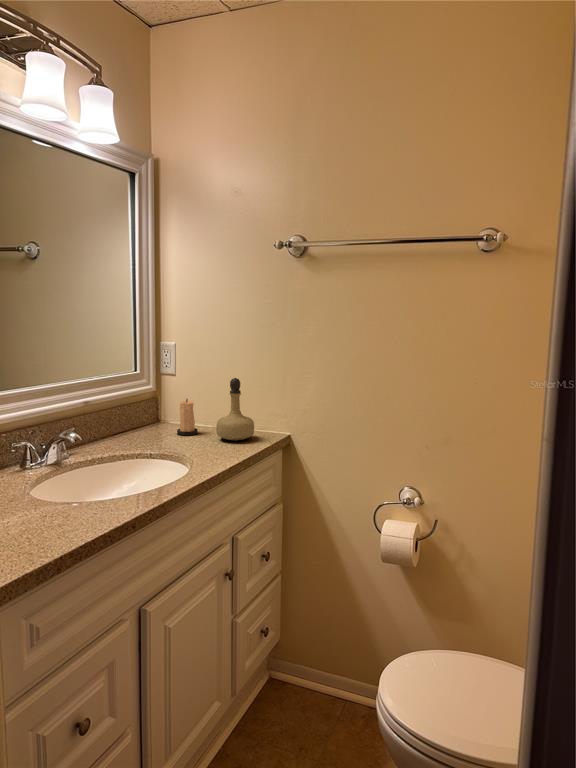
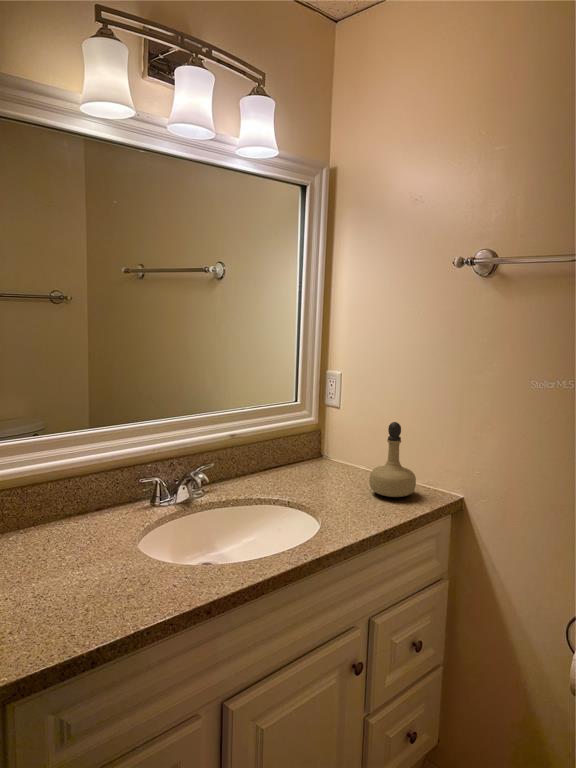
candle: present [177,399,198,435] -> none [330,438,354,481]

